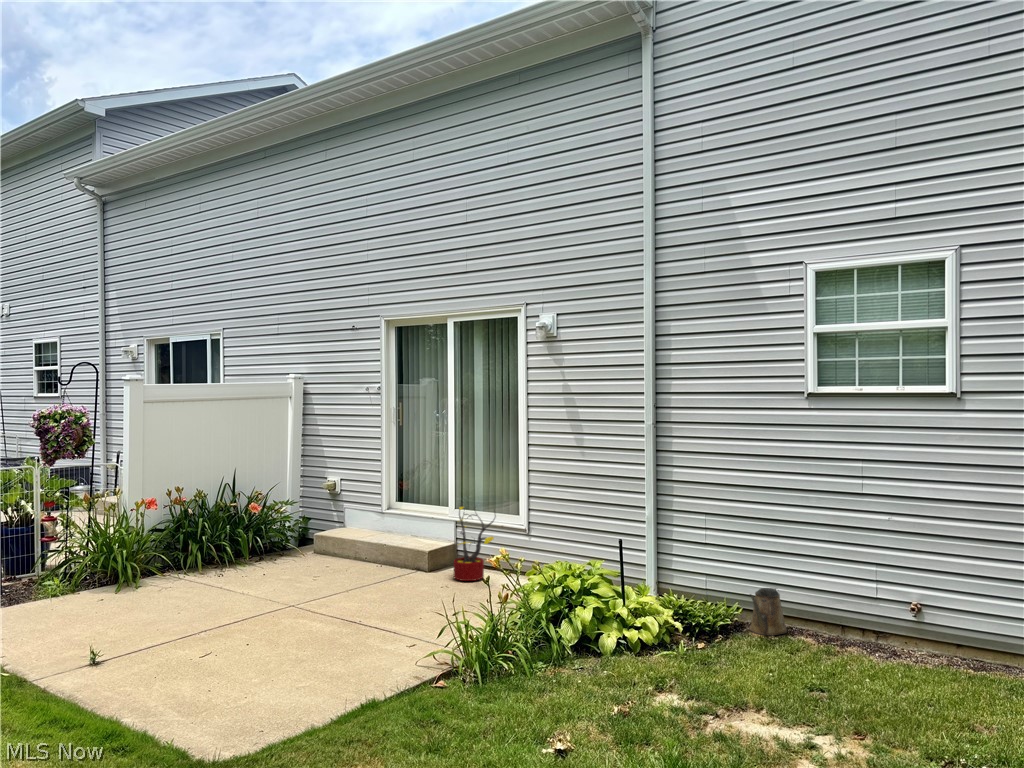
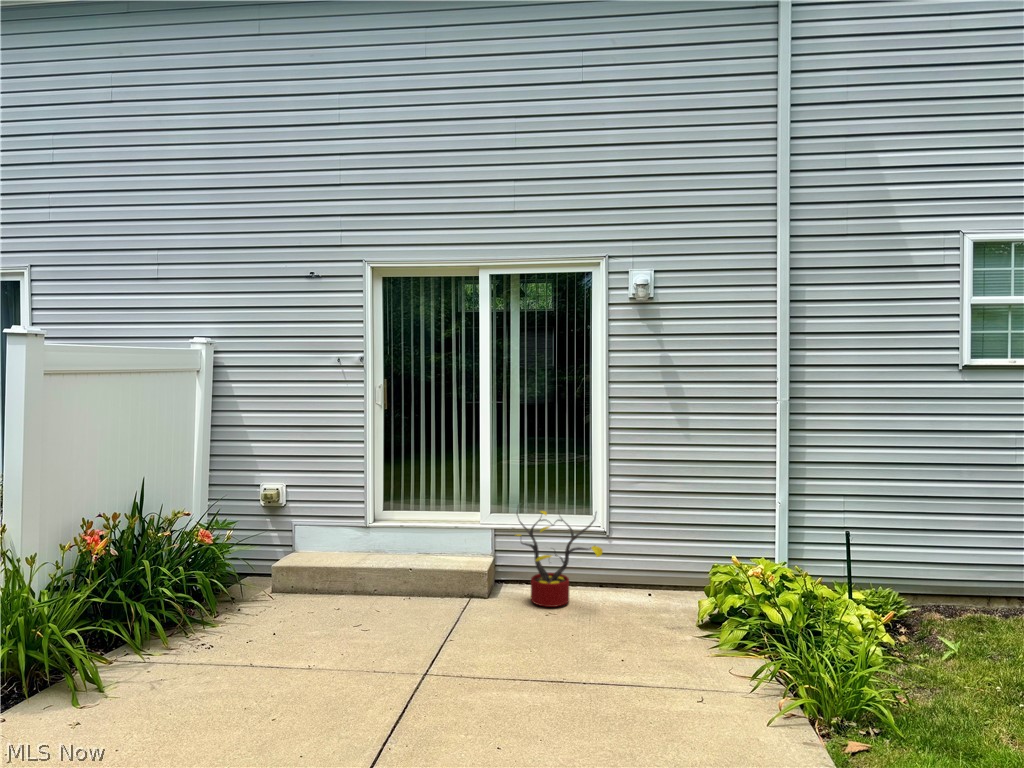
watering can: present [749,588,787,635] -> none [926,569,983,622]

